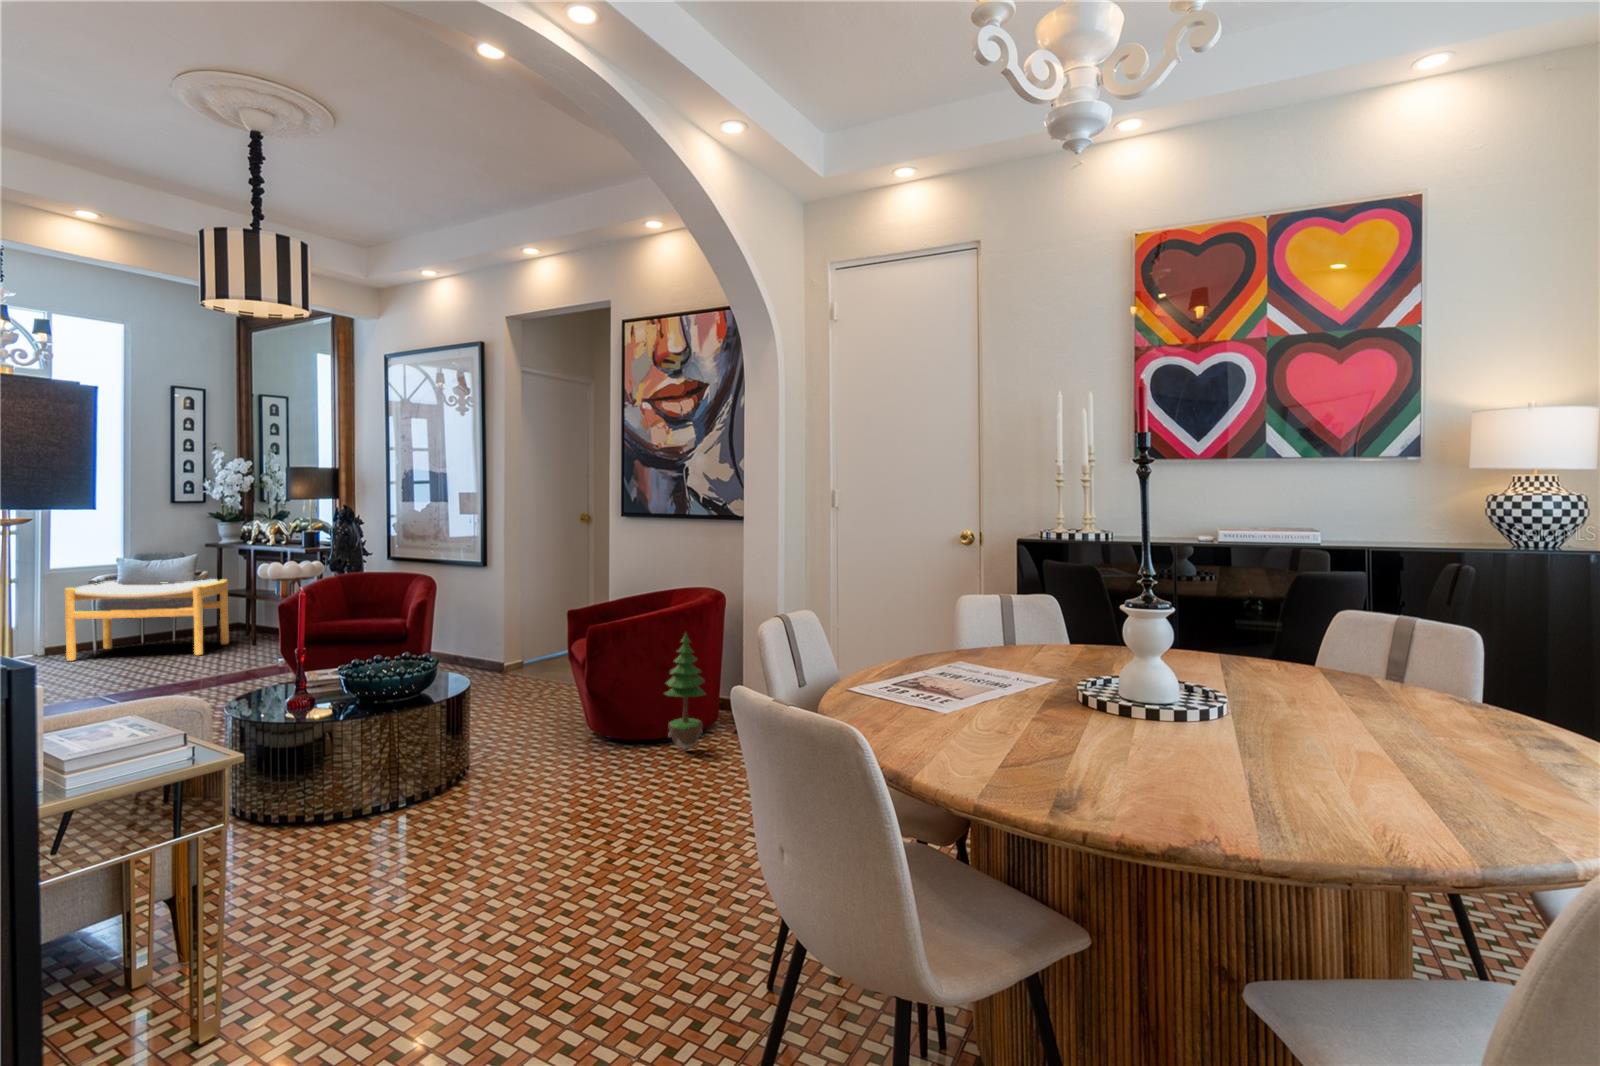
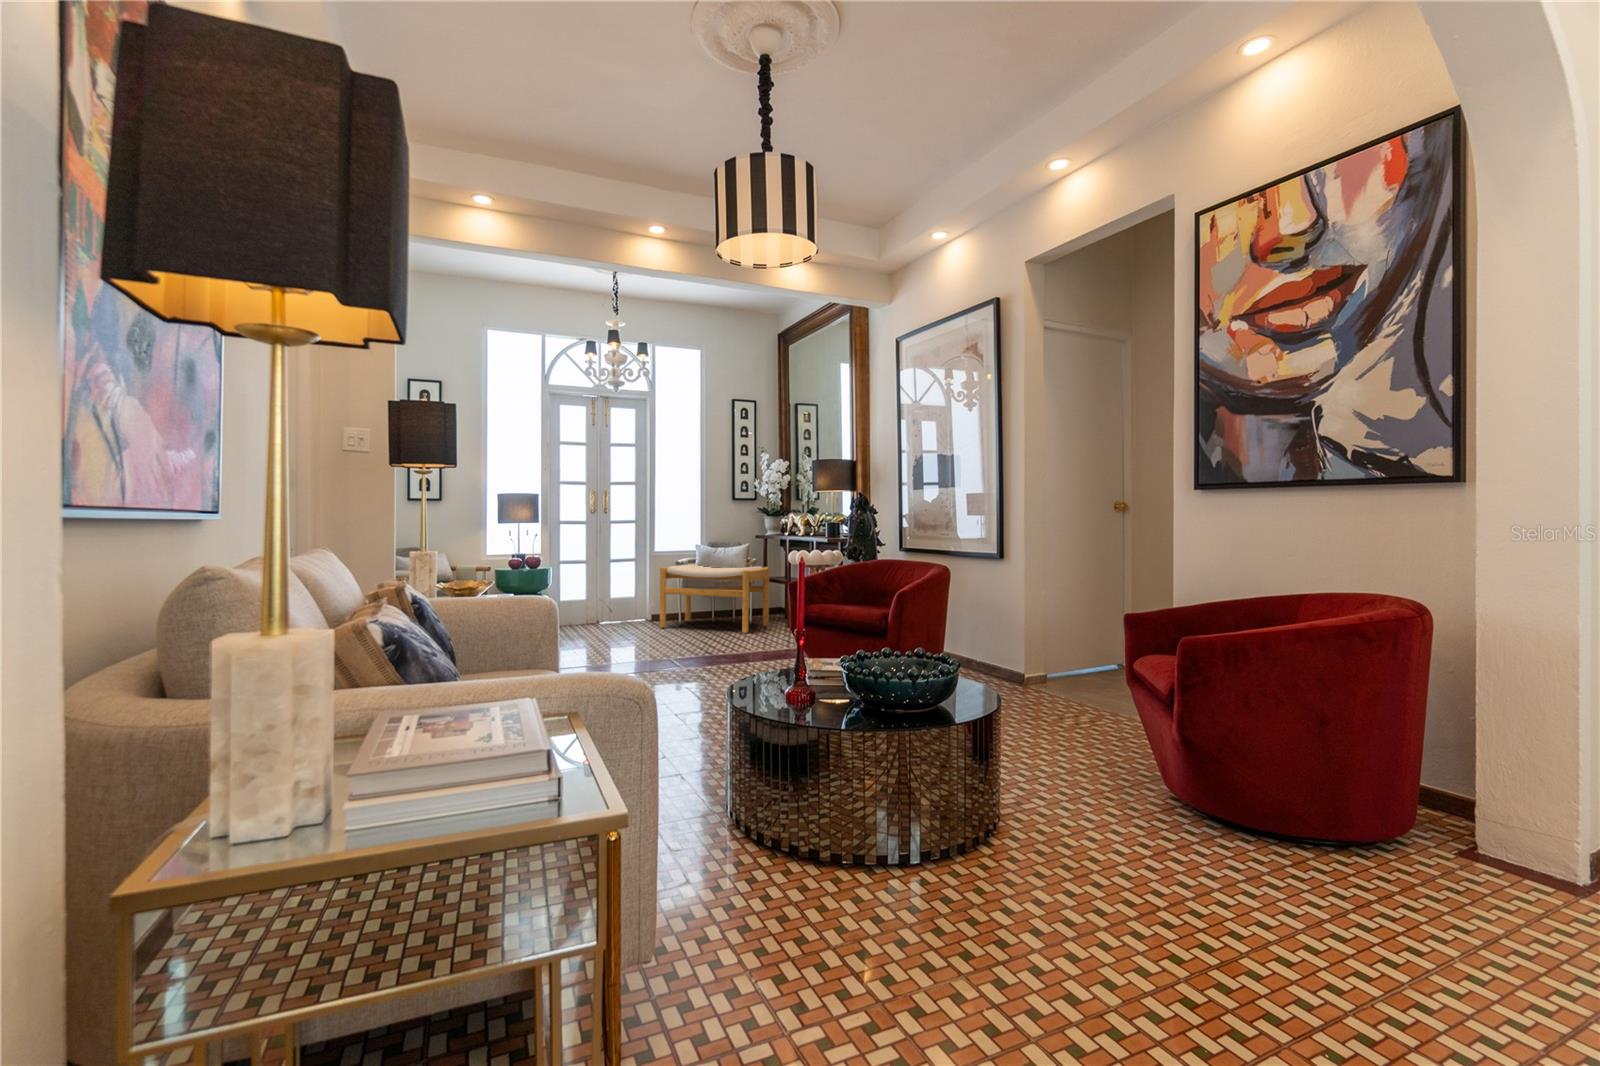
potted tree: present [665,633,705,751] -> none [1323,659,1422,875]

